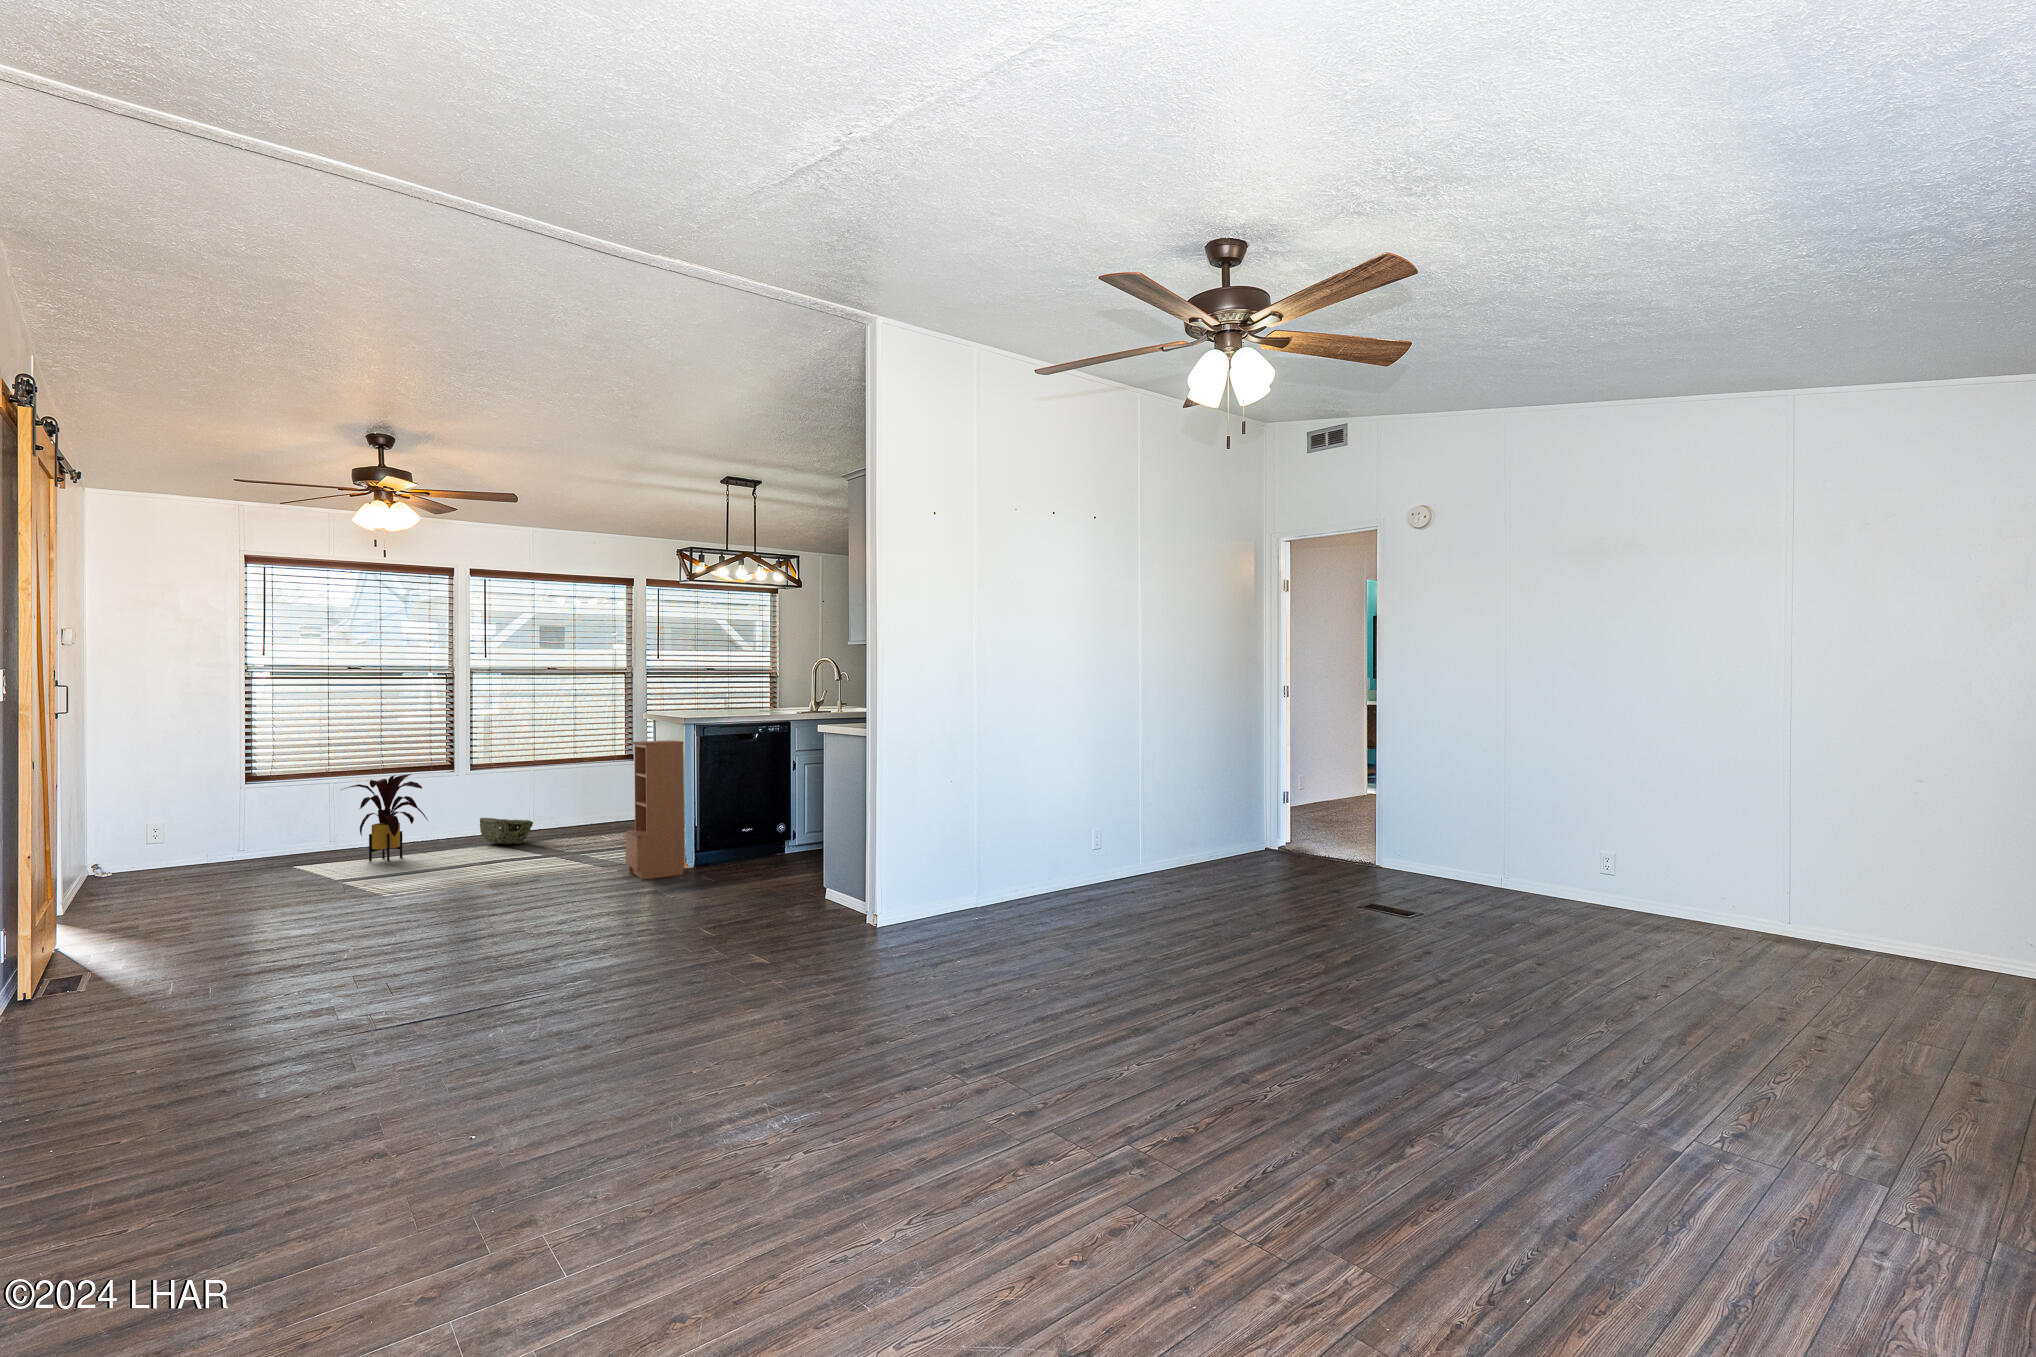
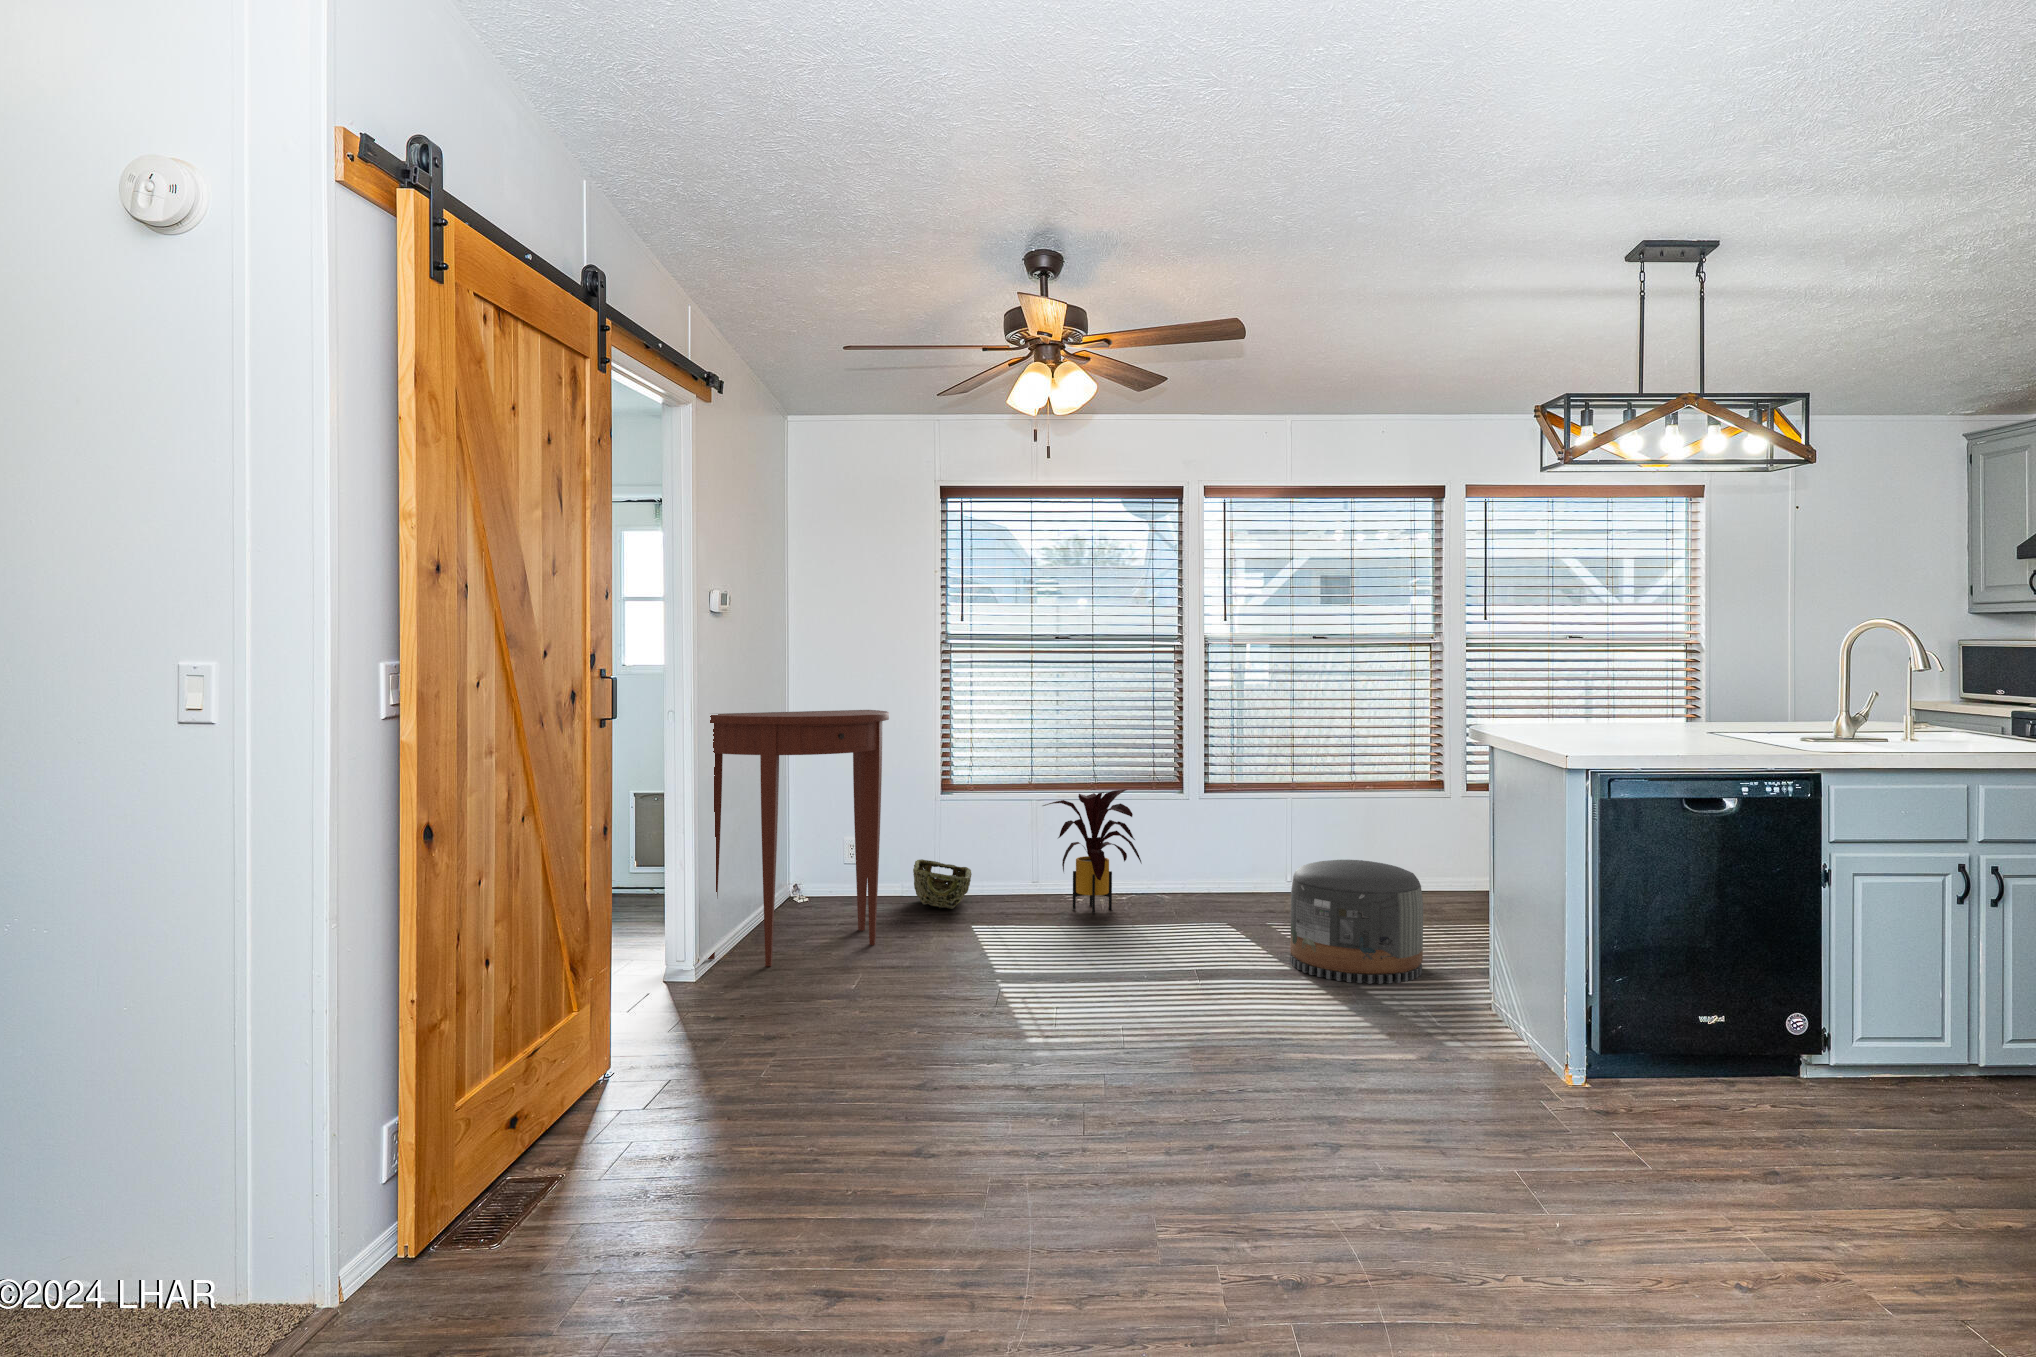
console table: none [13,721,213,926] -> present [708,710,889,966]
bookcase: present [626,740,684,880] -> none [1422,789,1544,1077]
pouf: none [544,795,625,863] -> present [1290,860,1423,984]
woven basket: present [480,818,533,845] -> present [913,859,972,909]

